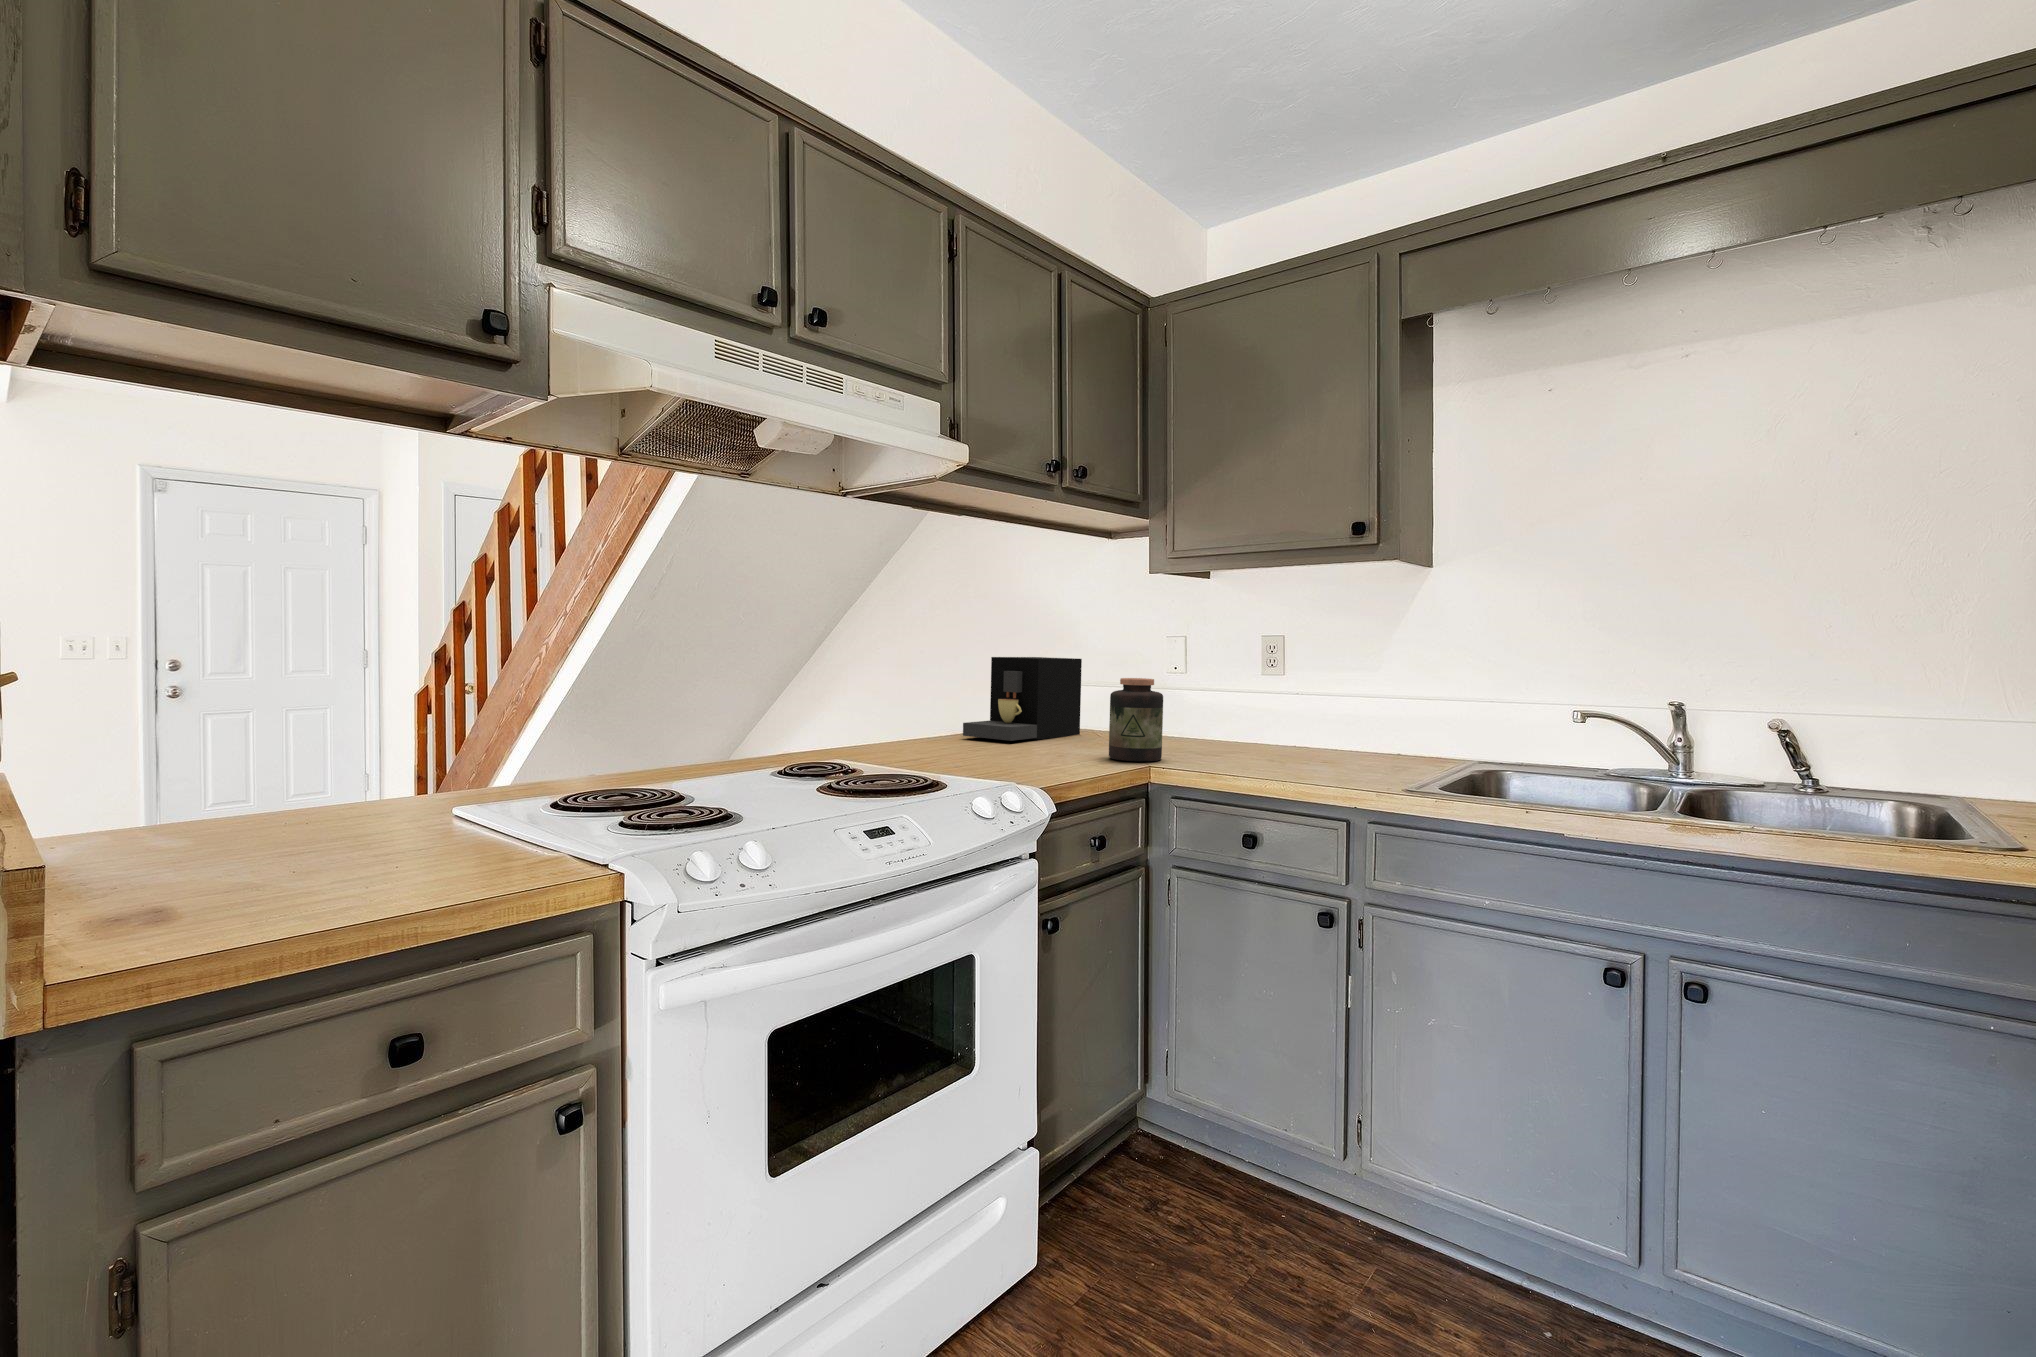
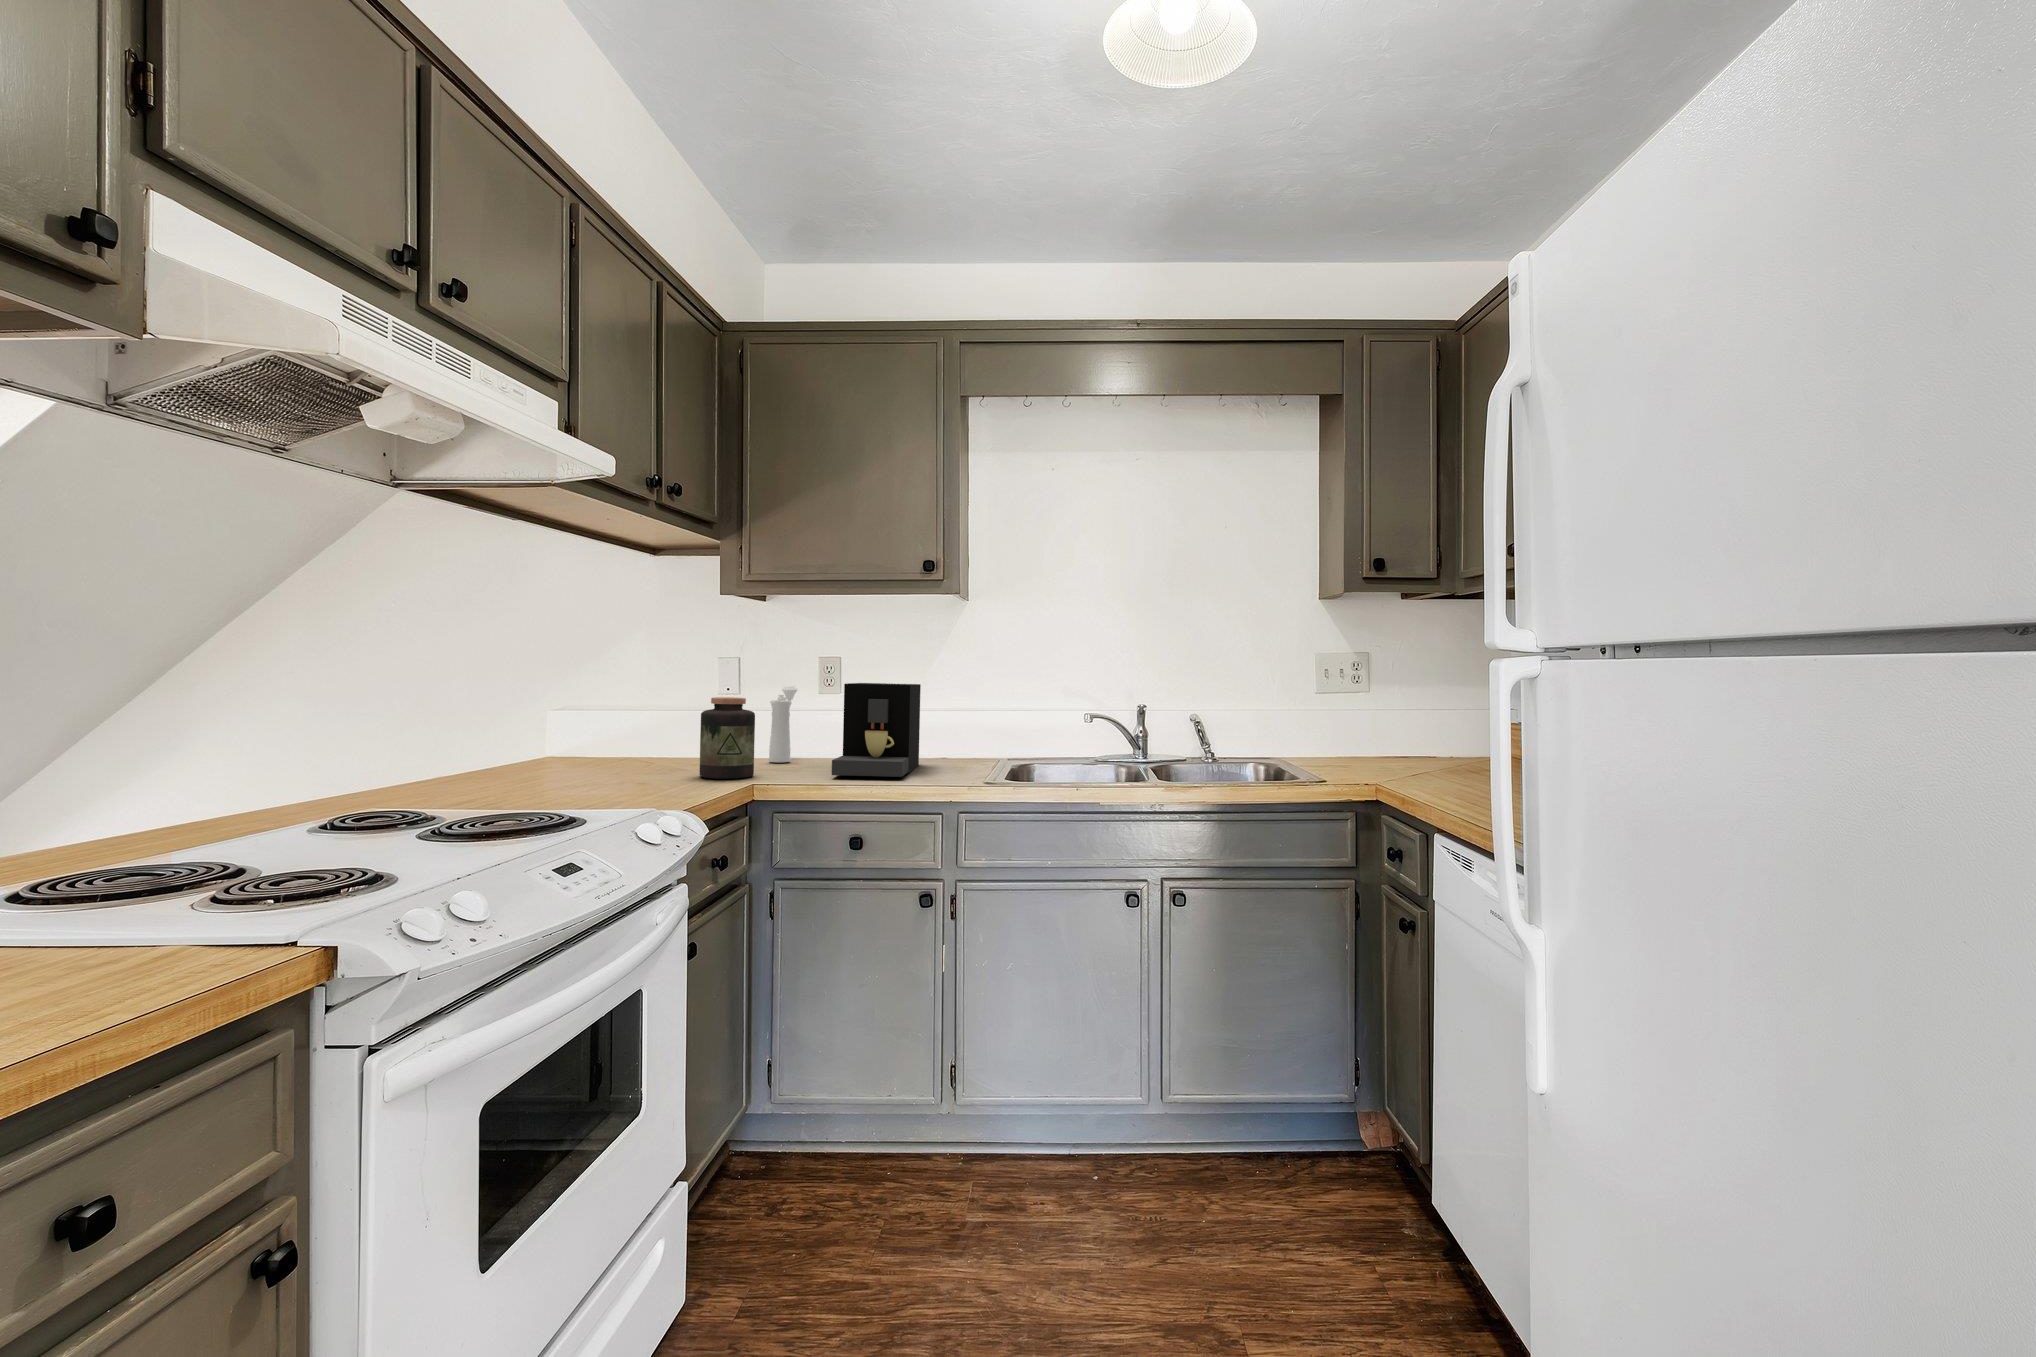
coffee maker: present [963,657,1082,741] -> present [832,683,921,777]
pepper mill: none [1199,667,1236,748] -> present [769,686,797,762]

